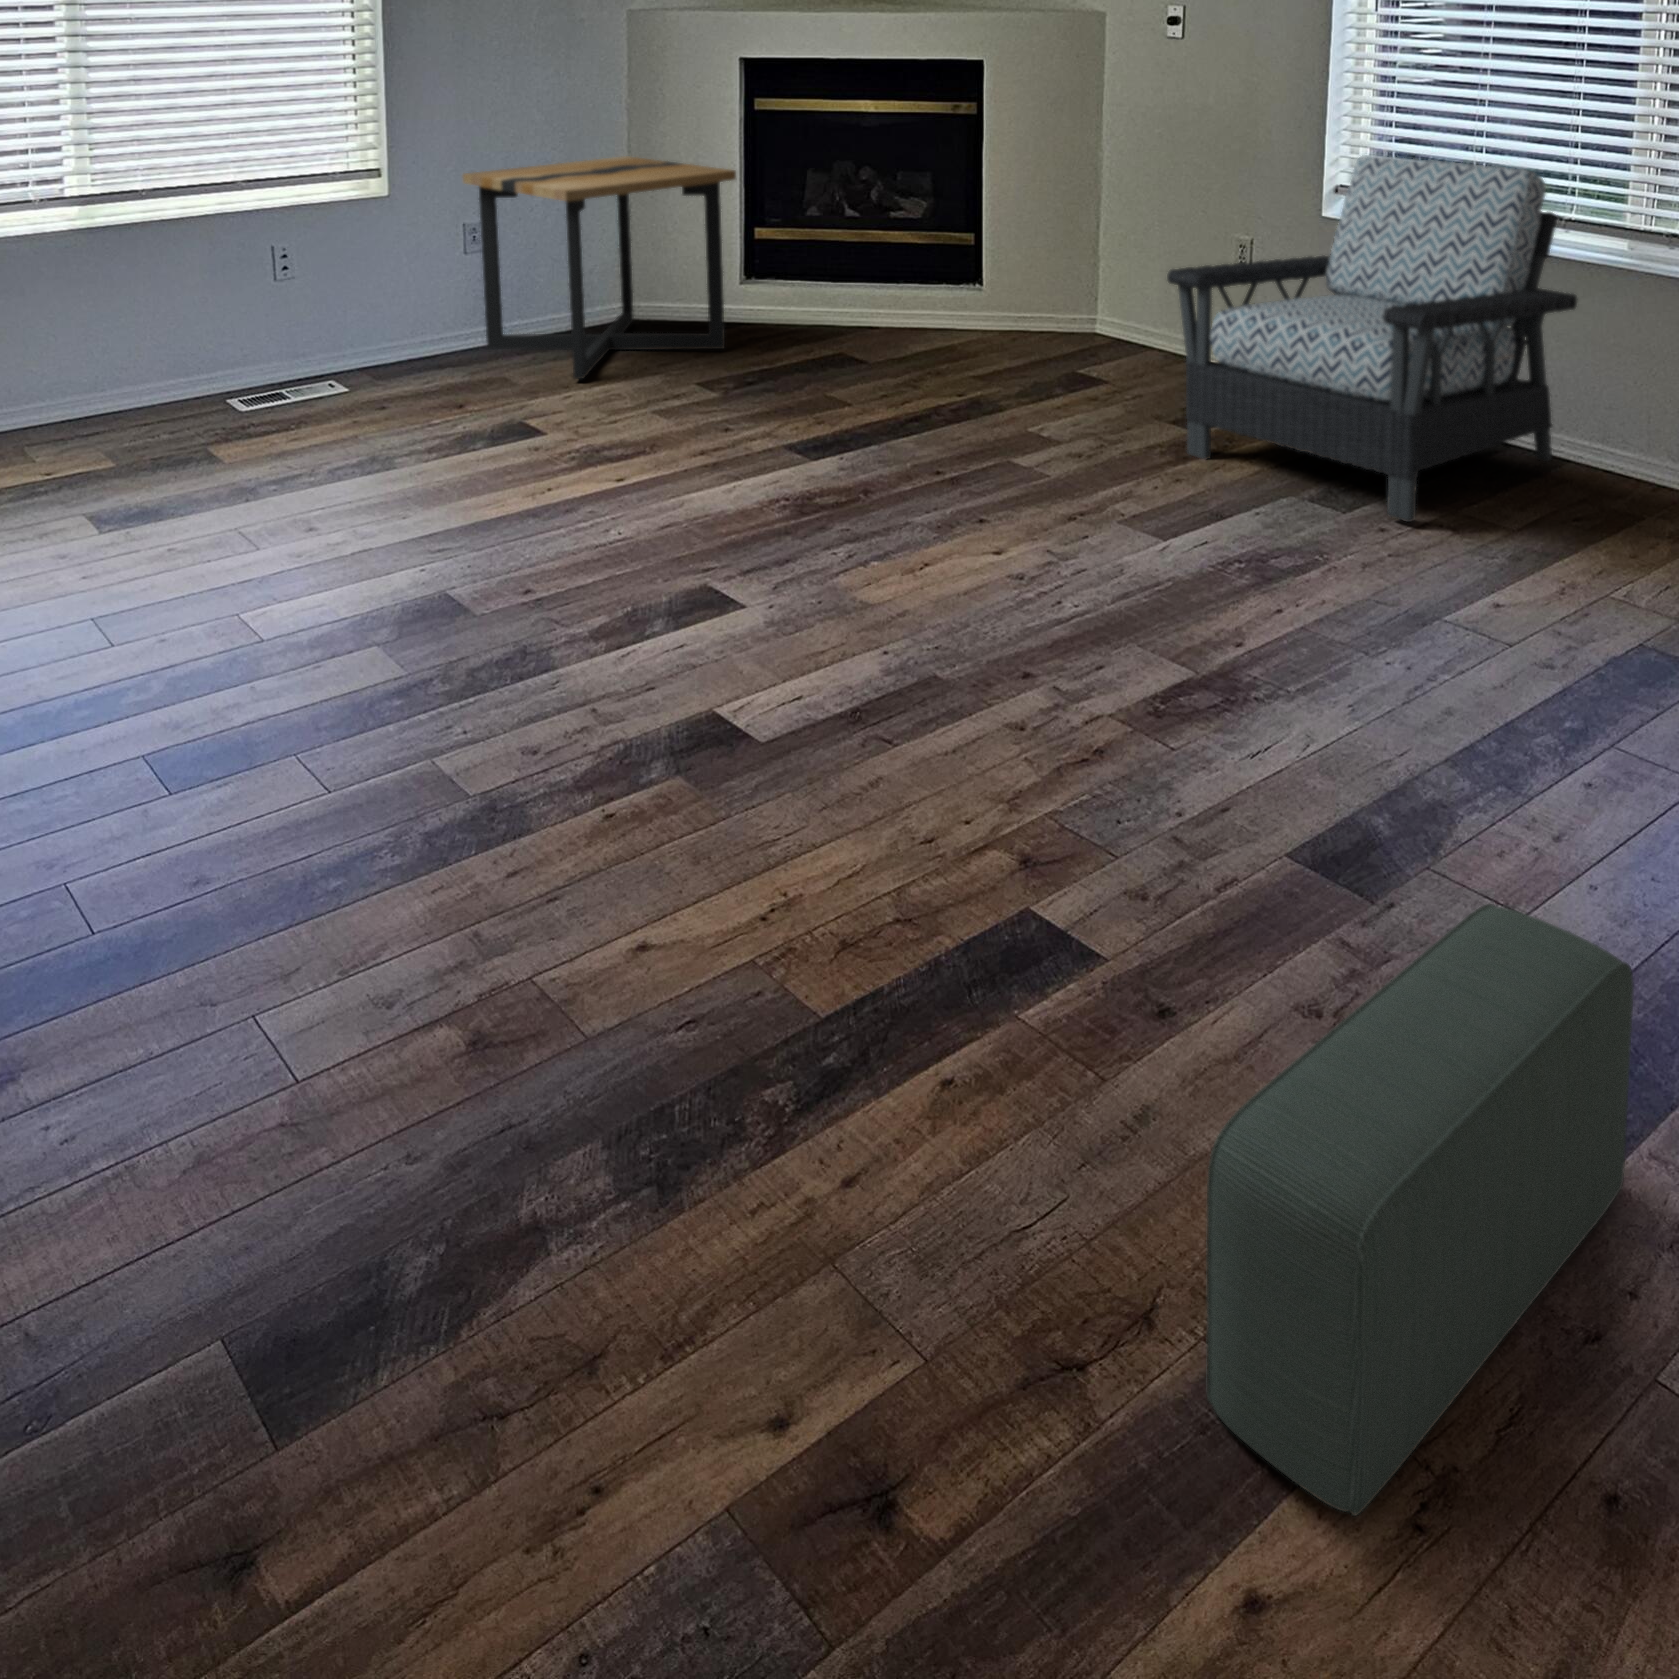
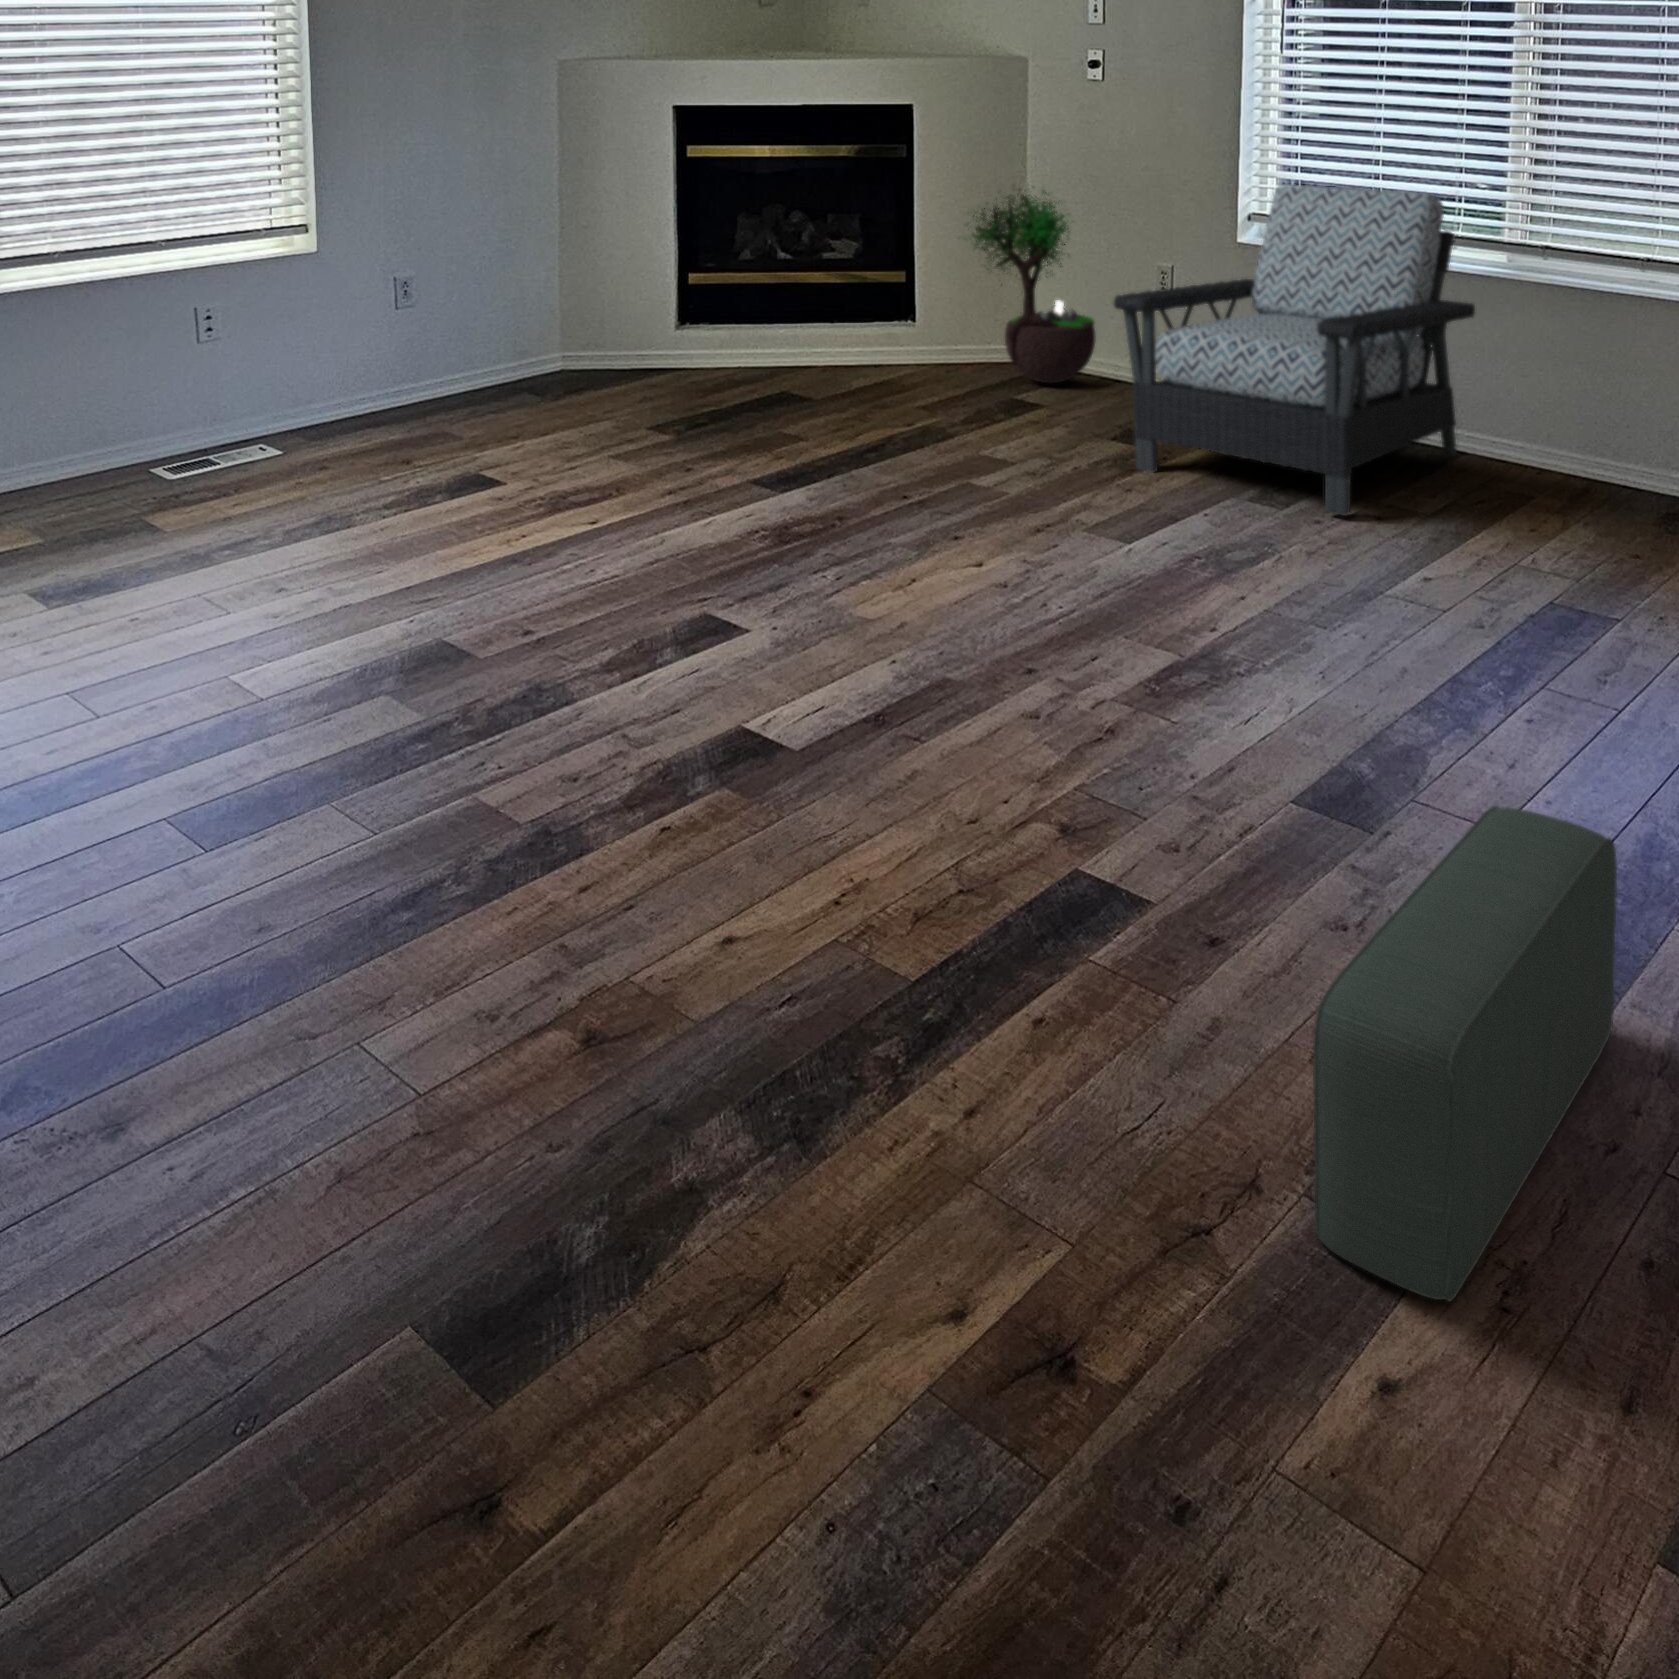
potted tree: none [1020,135,1167,356] -> present [965,189,1096,383]
side table: present [463,156,736,379] -> none [388,205,677,432]

